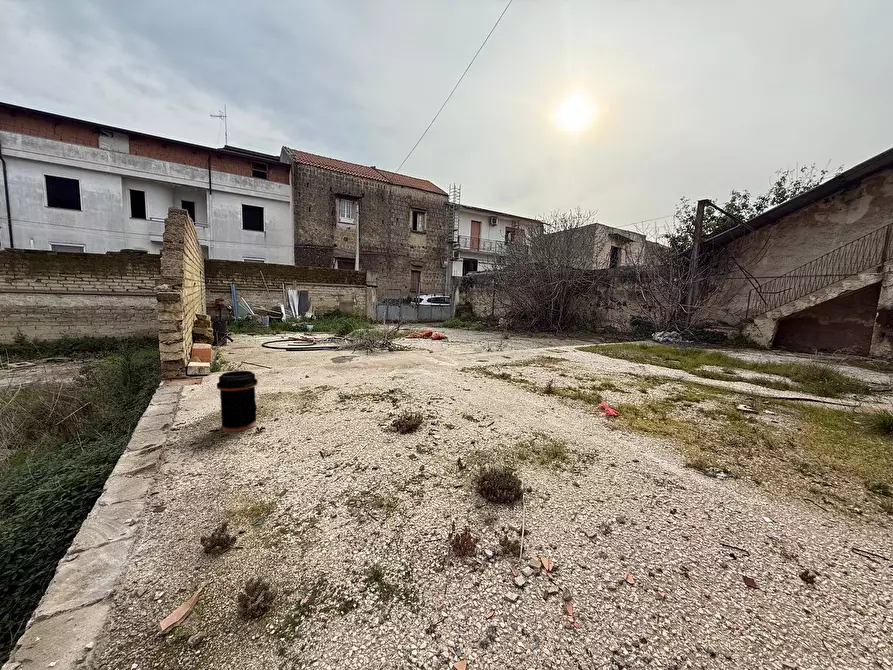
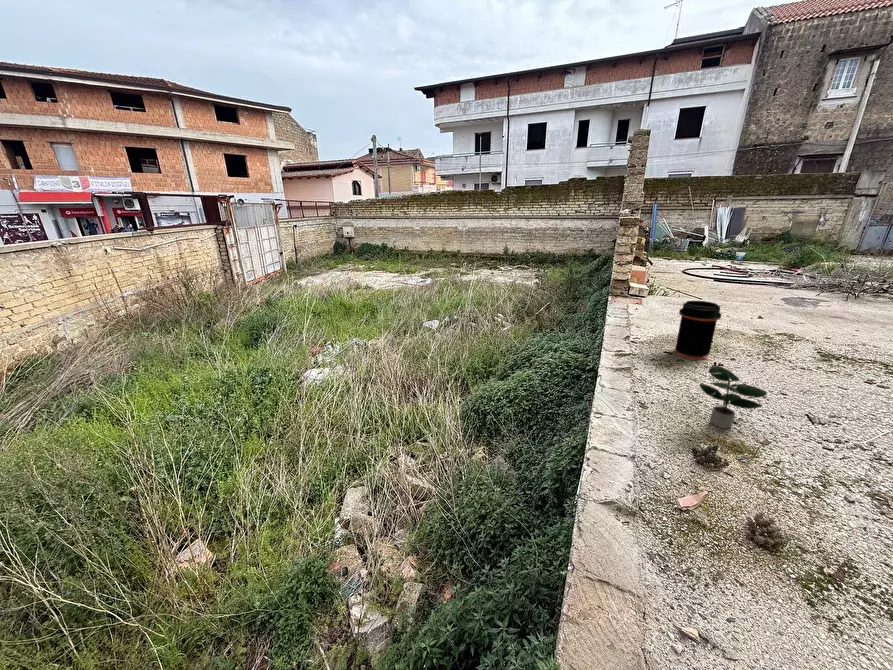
potted plant: none [211,437,276,503] -> present [700,366,767,428]

